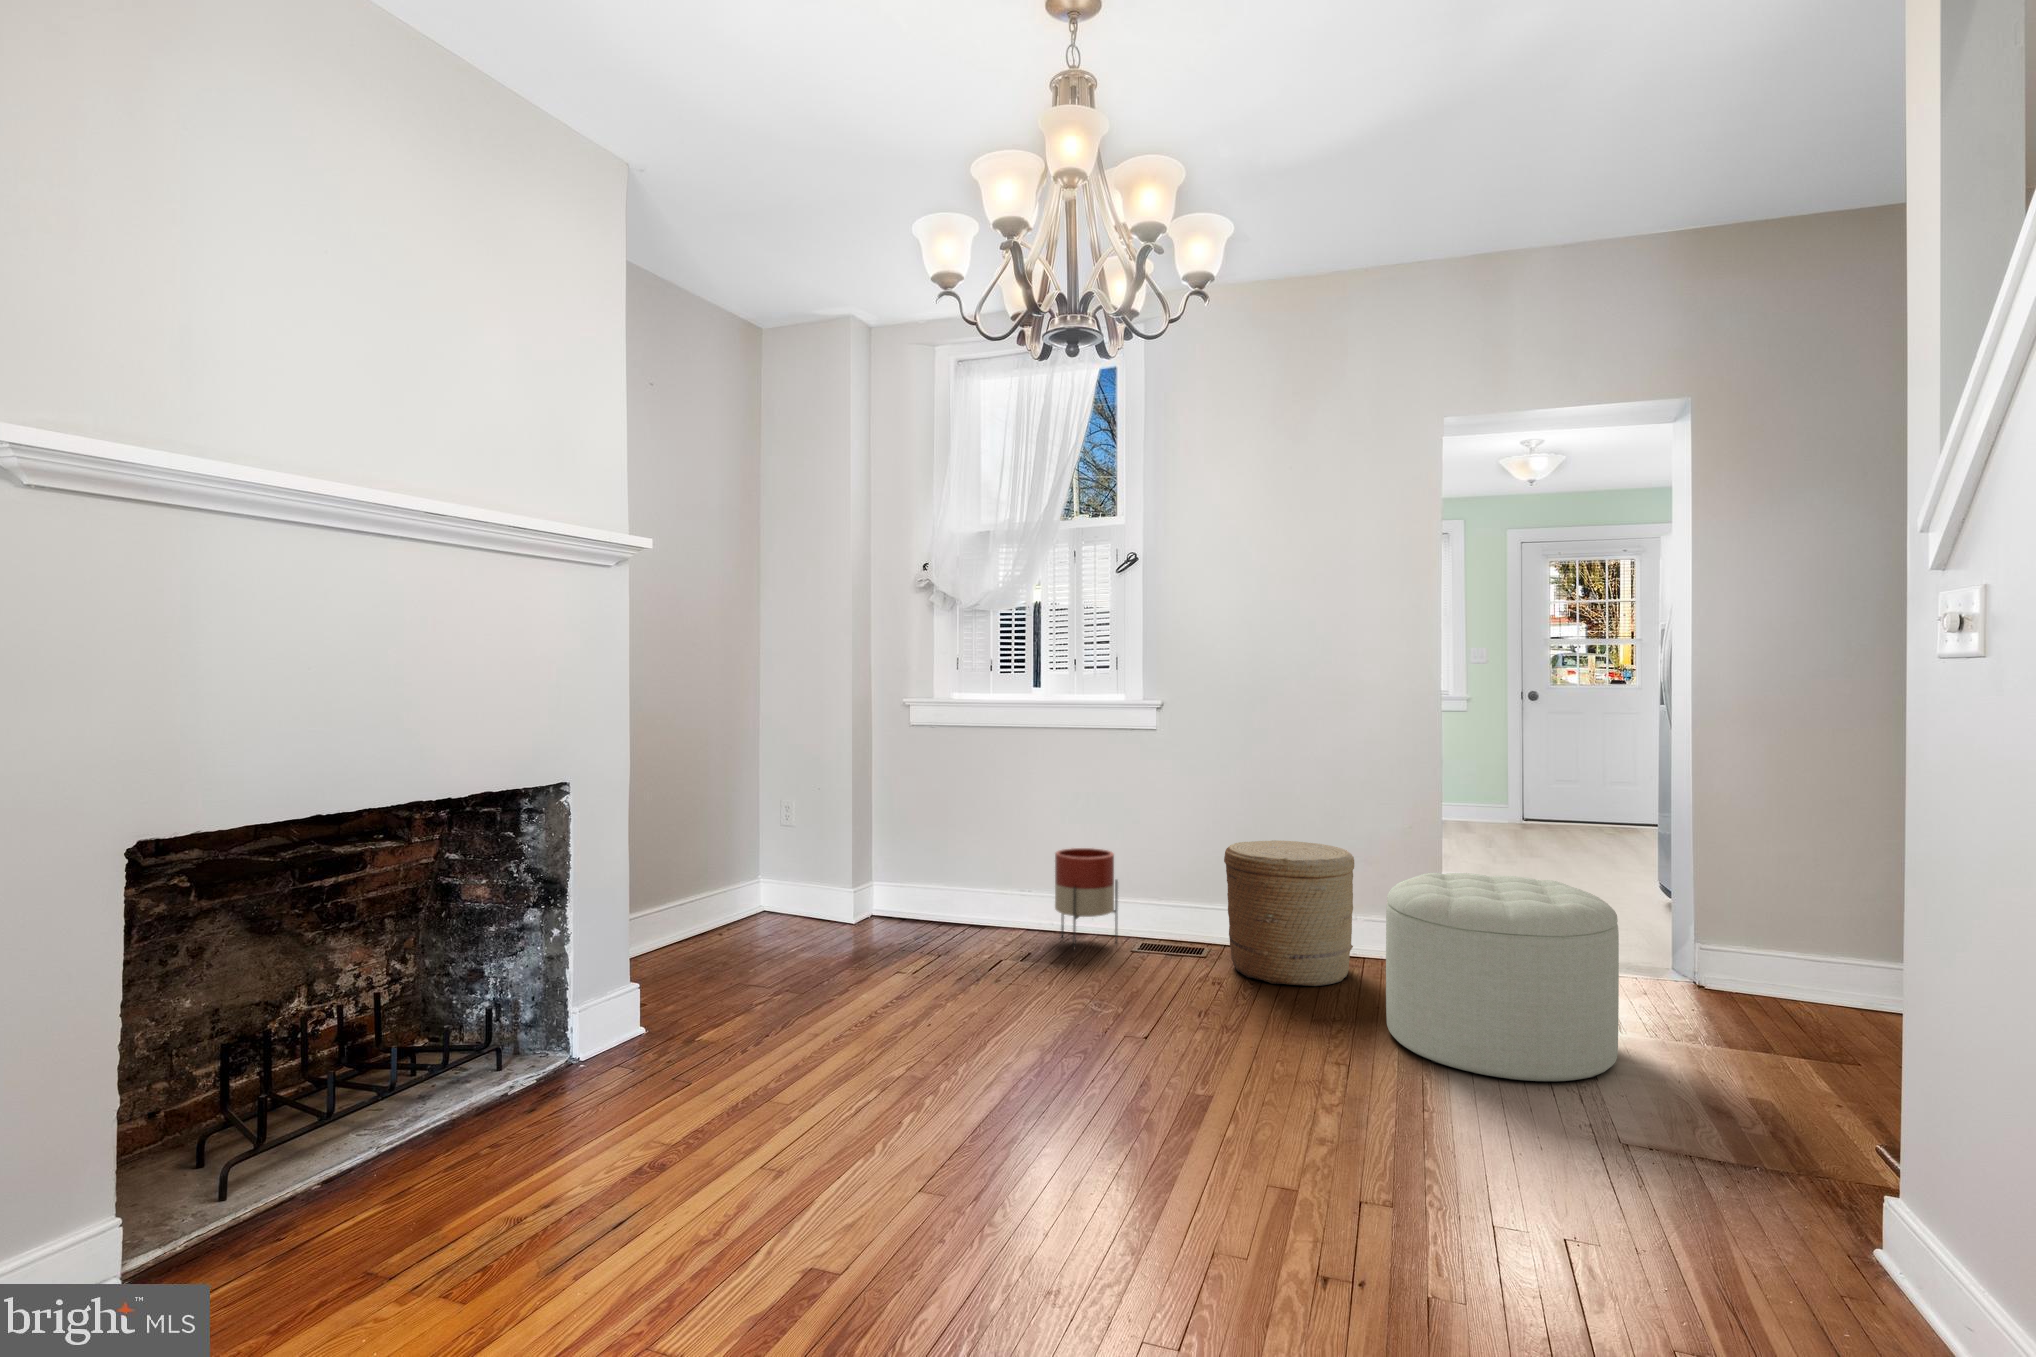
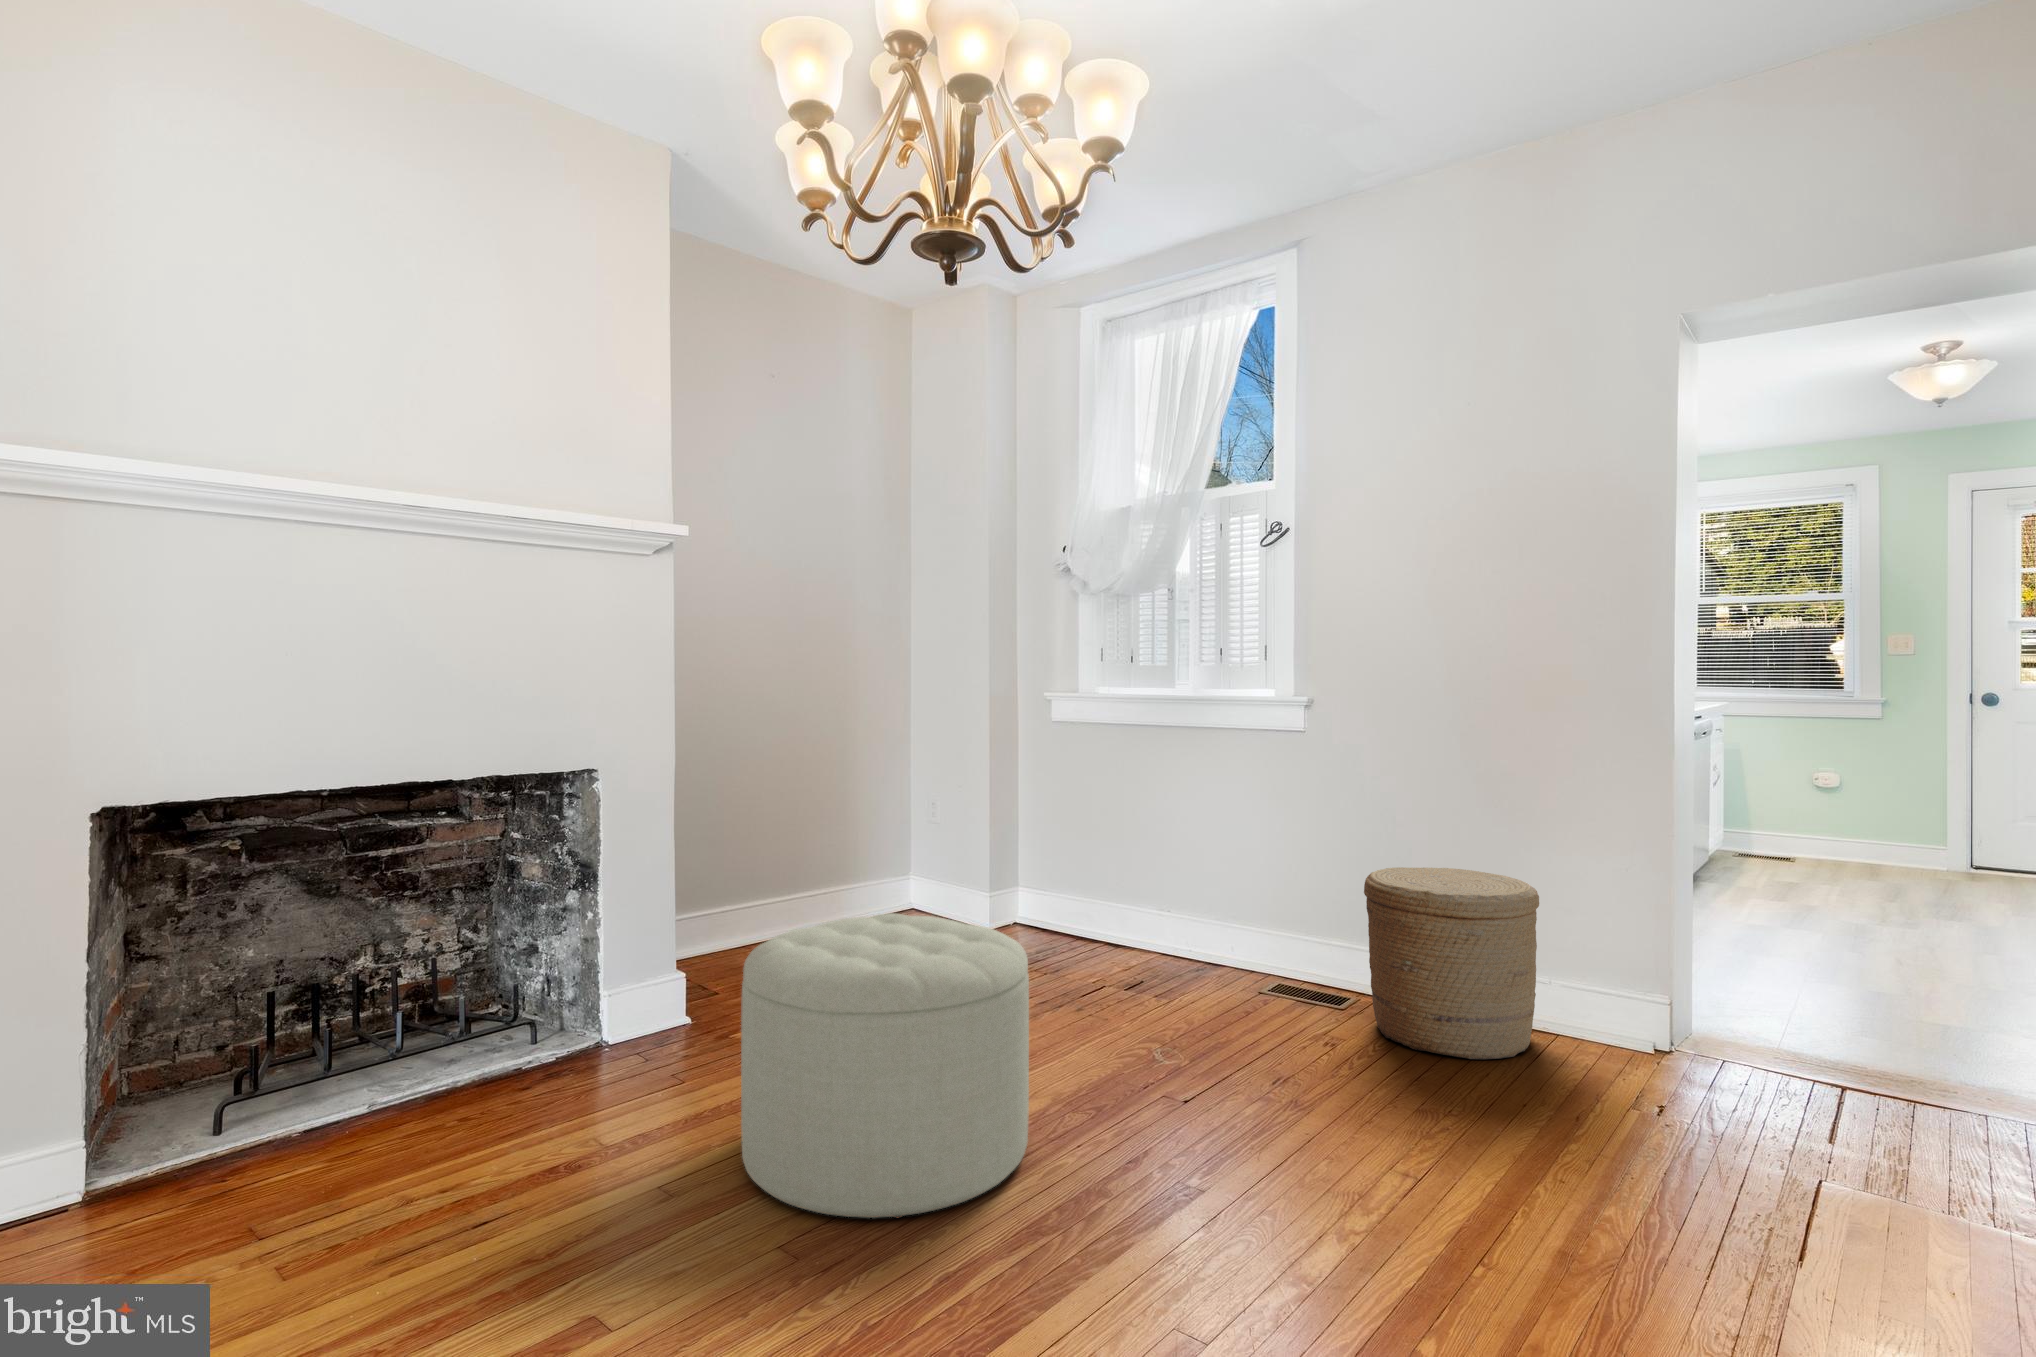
planter: present [1055,848,1118,949] -> none [1180,864,1256,983]
ottoman: present [1386,873,1619,1081] -> present [741,913,1029,1218]

